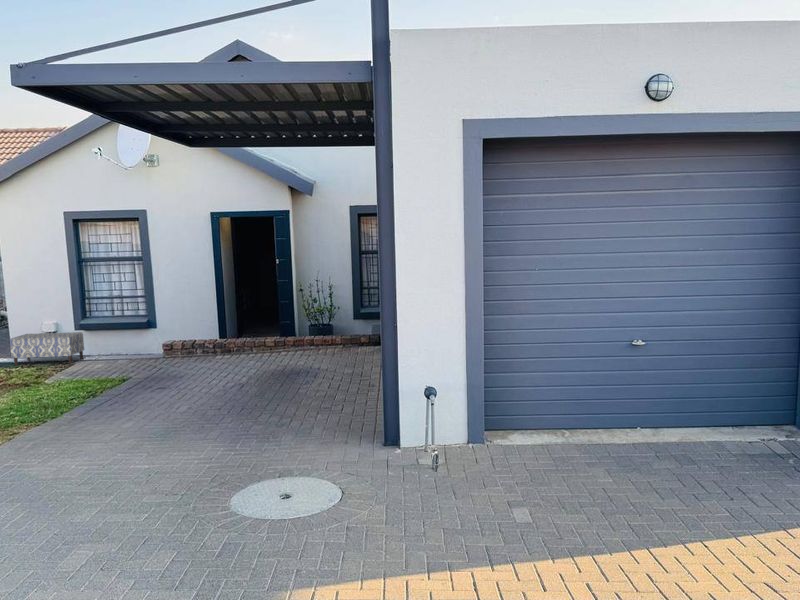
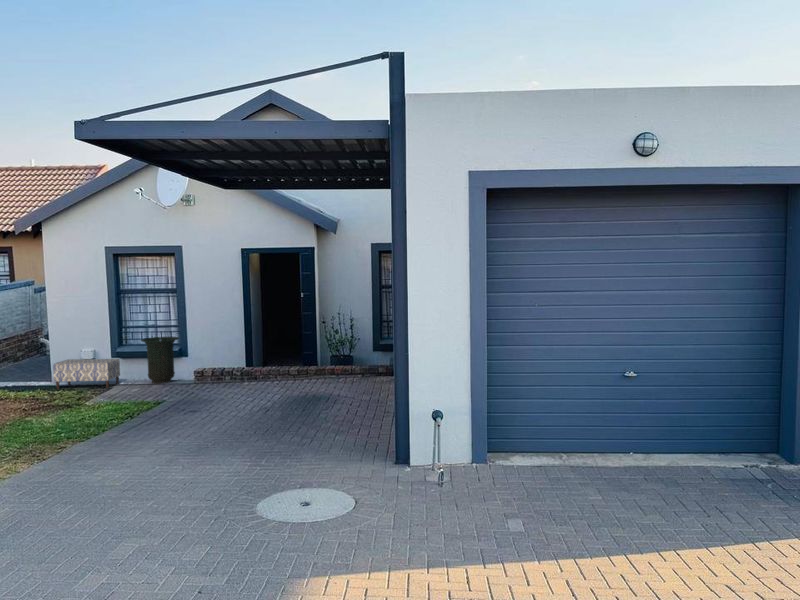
trash can: none [104,308,147,359] -> present [141,337,179,384]

